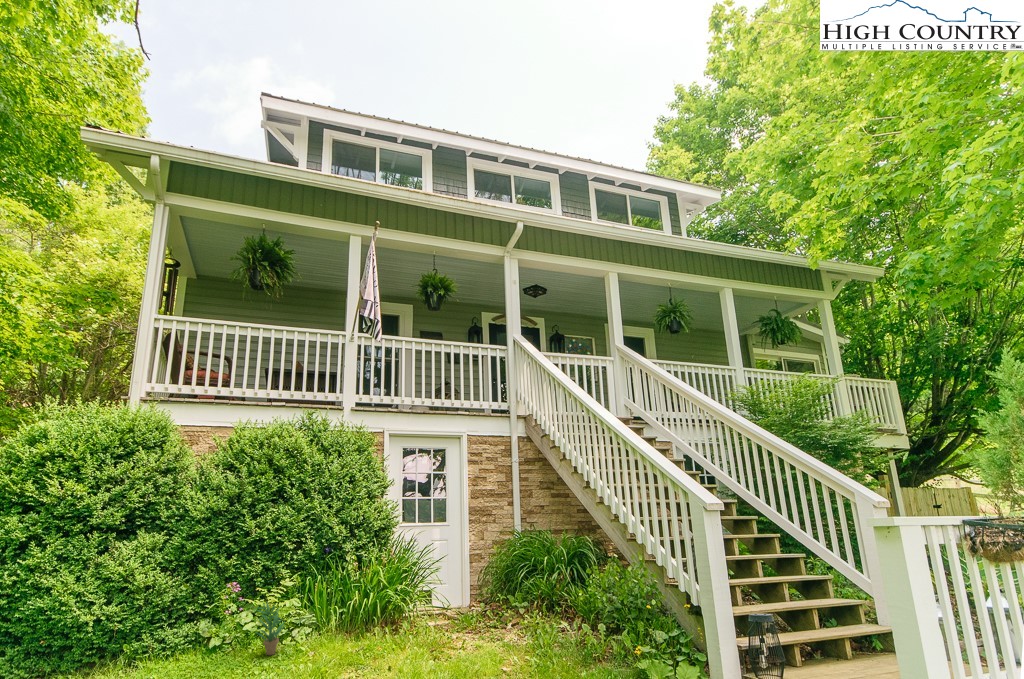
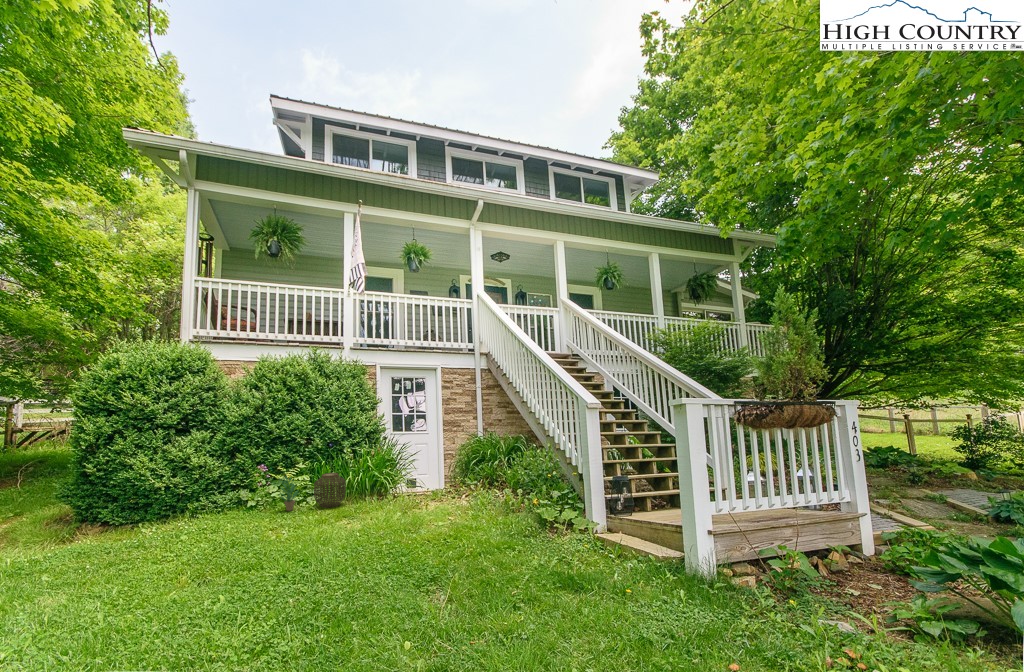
woven basket: none [306,596,350,650] -> present [314,473,346,508]

